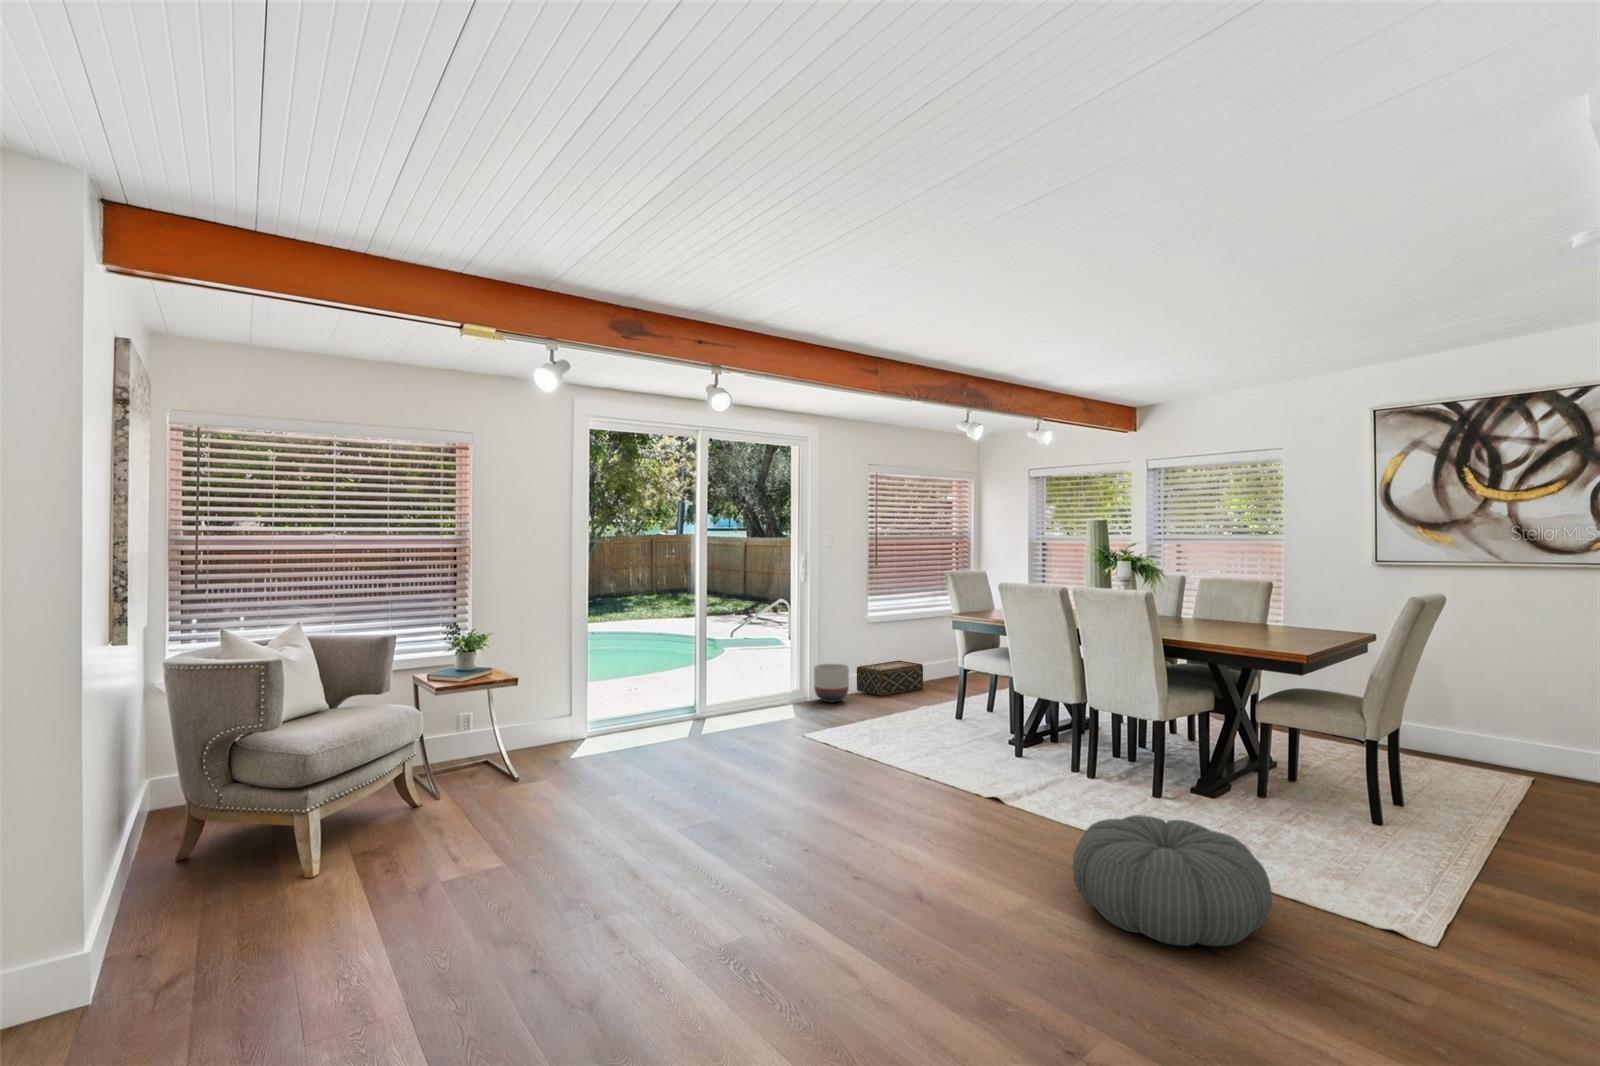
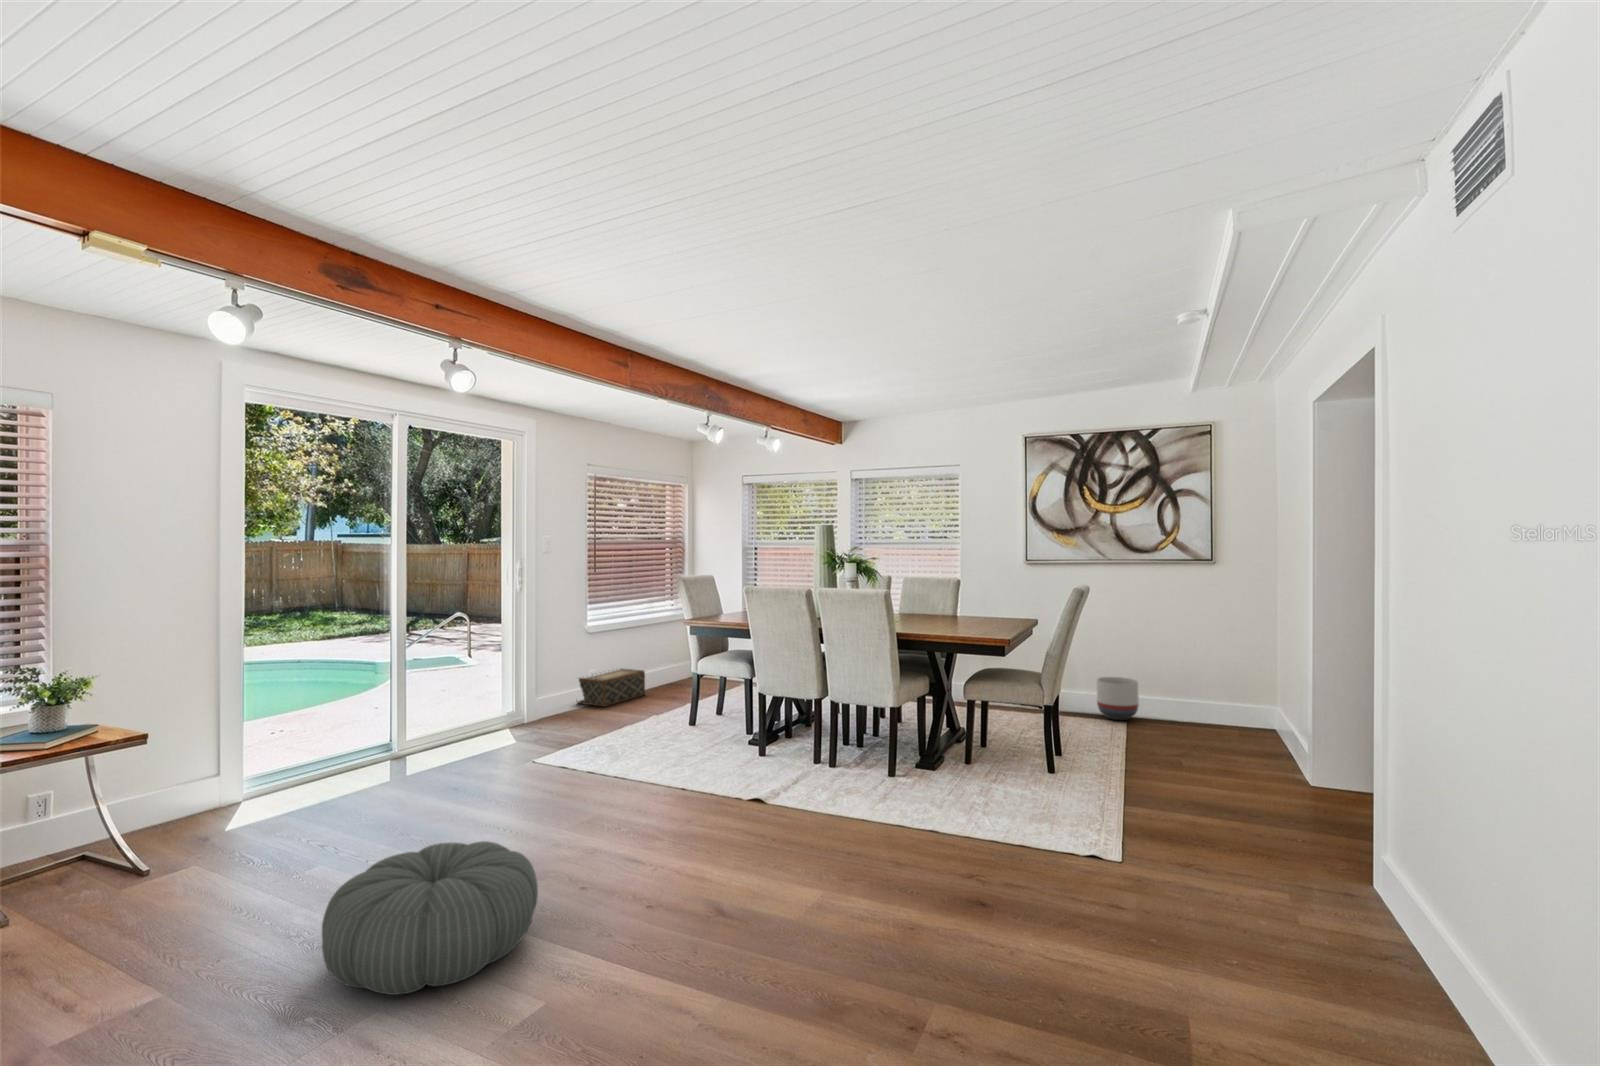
planter: present [814,664,849,702] -> present [1097,677,1139,720]
pouf: present [1072,815,1272,946] -> present [322,841,538,995]

